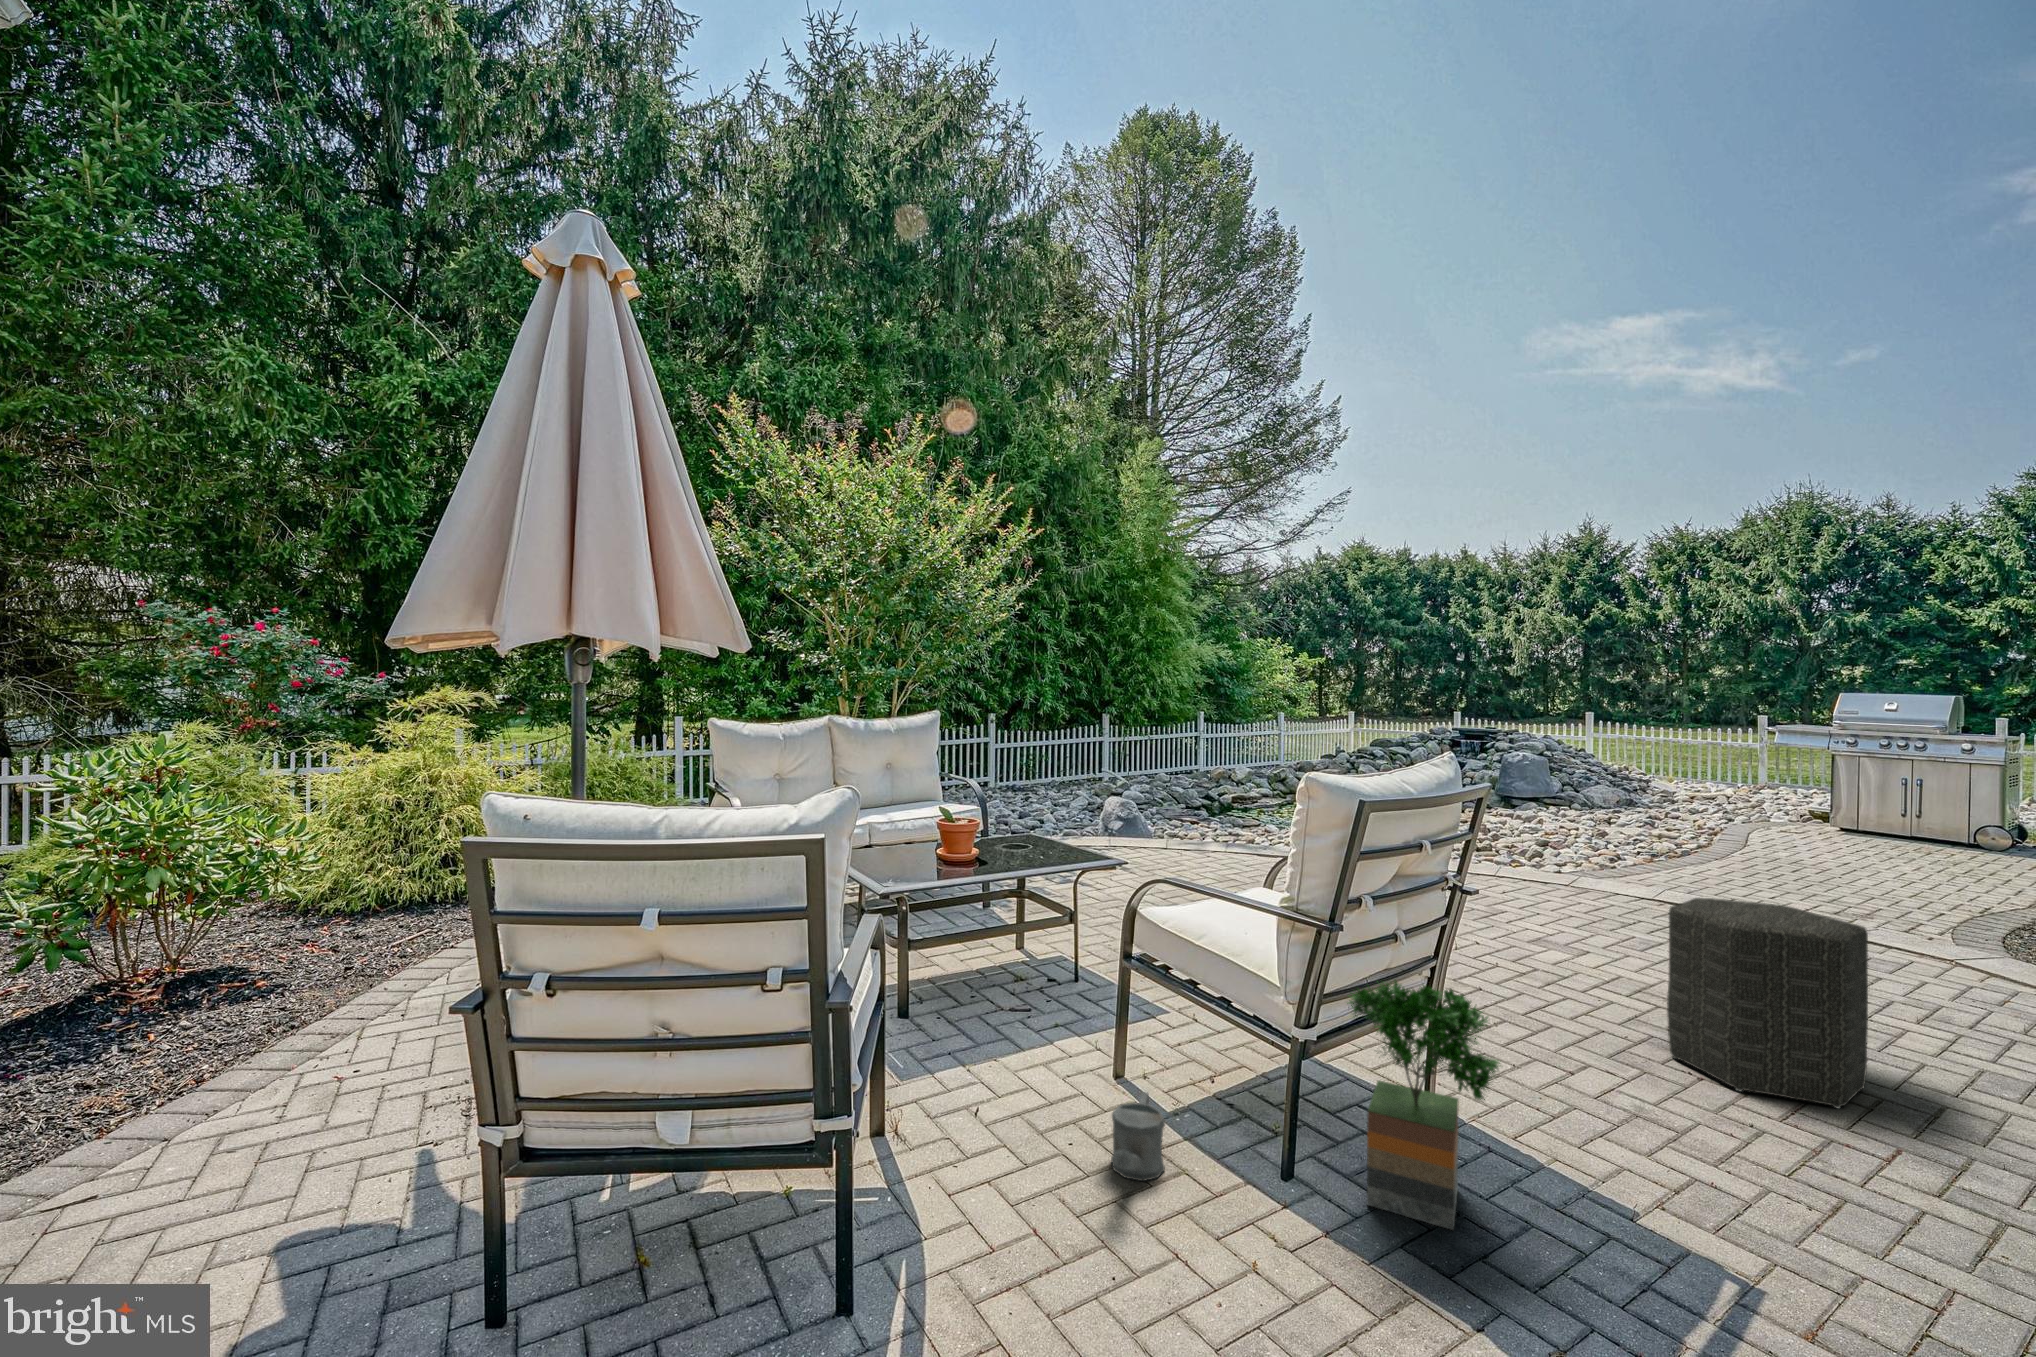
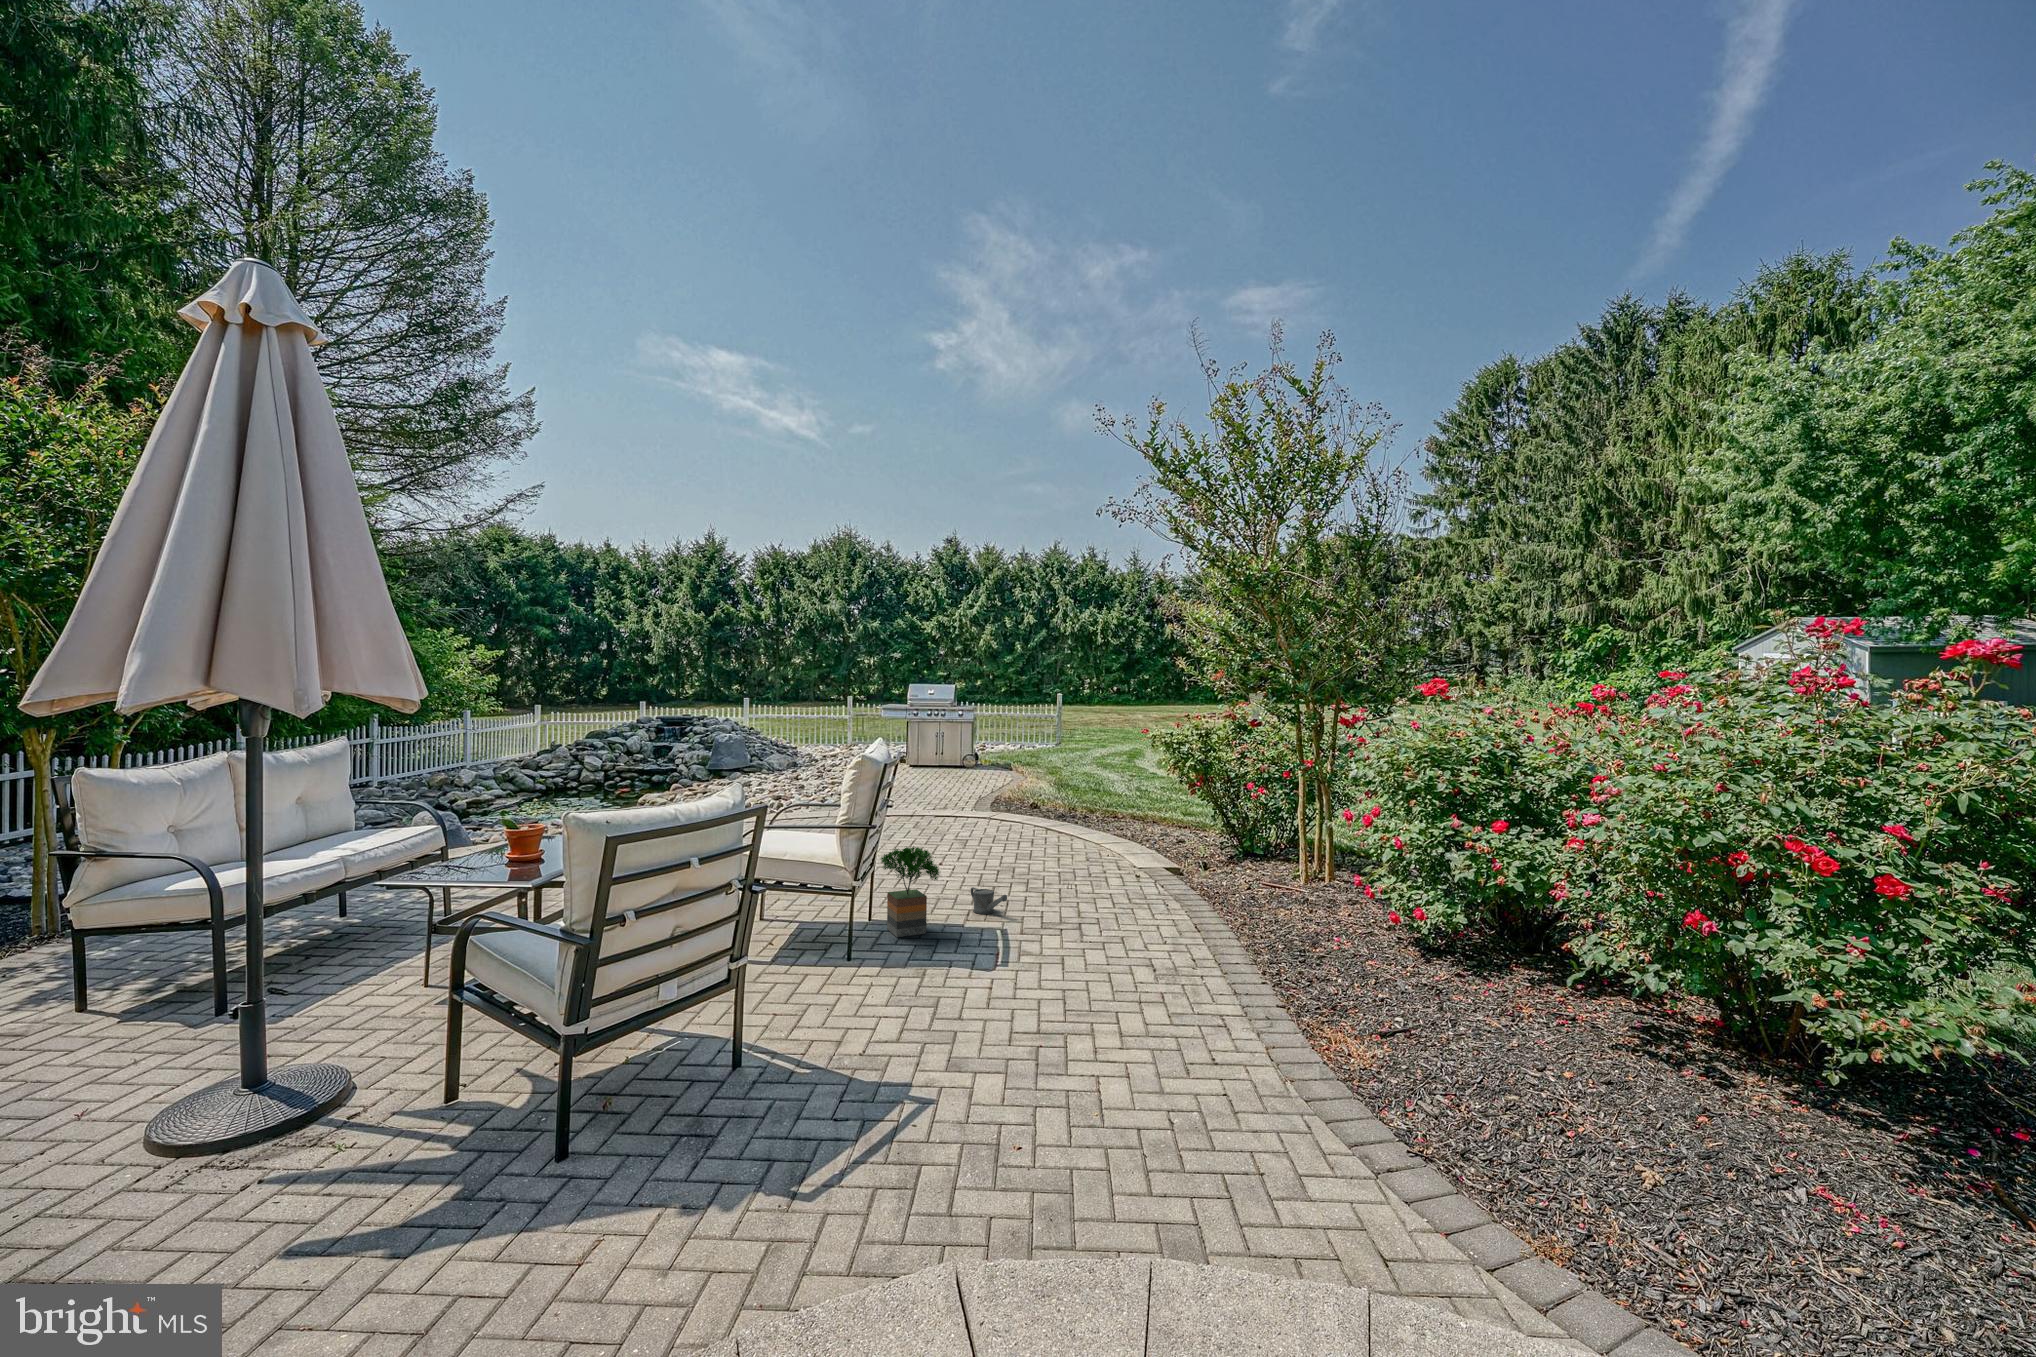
ottoman: present [1667,898,1868,1108] -> none [934,802,993,878]
watering can: present [1111,1092,1165,1181] -> present [971,887,1007,914]

